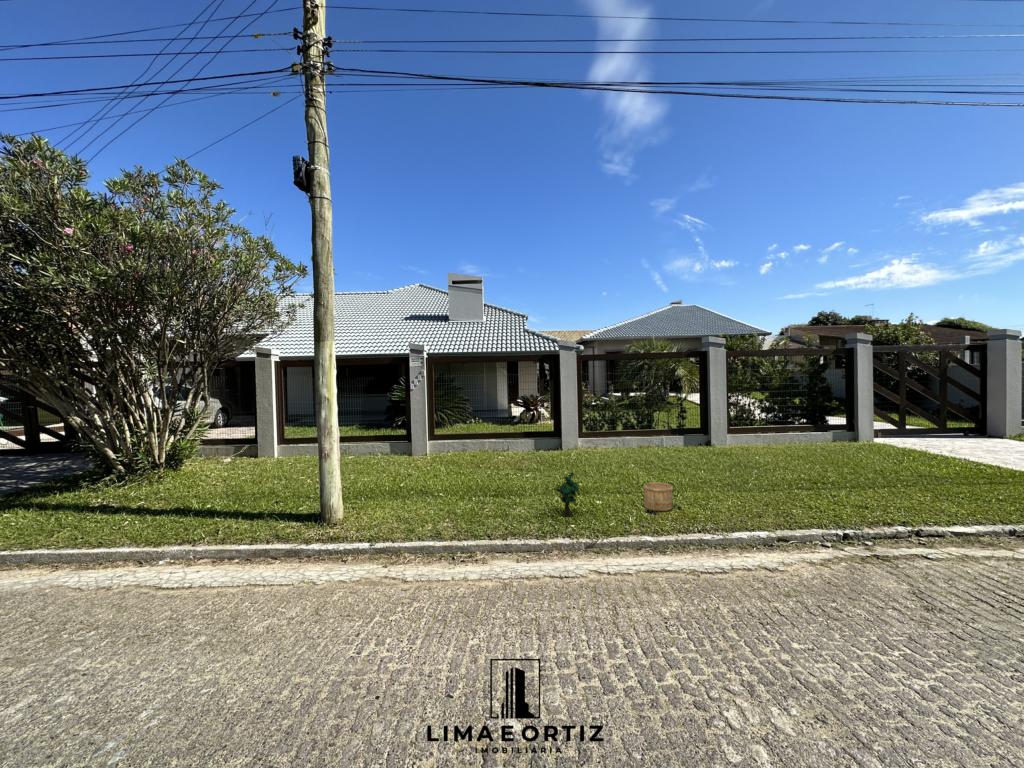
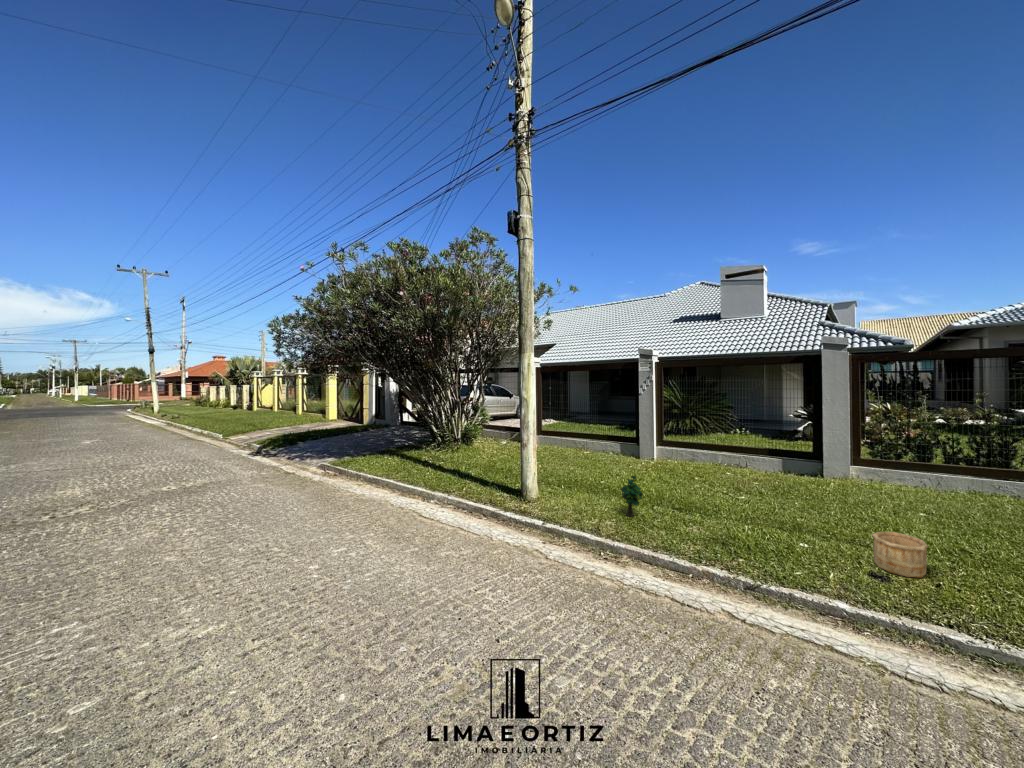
decorative plant: present [556,472,580,517] -> present [621,476,643,517]

